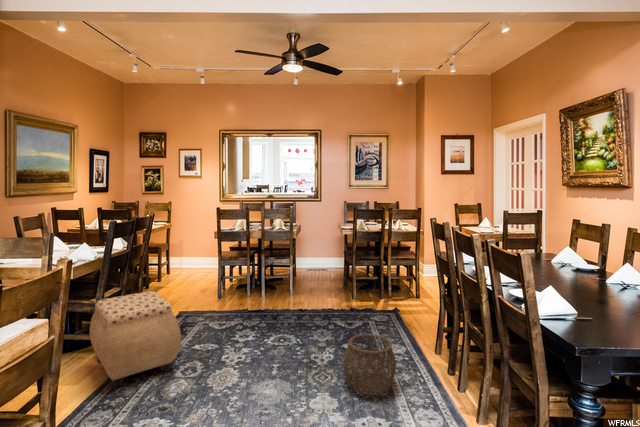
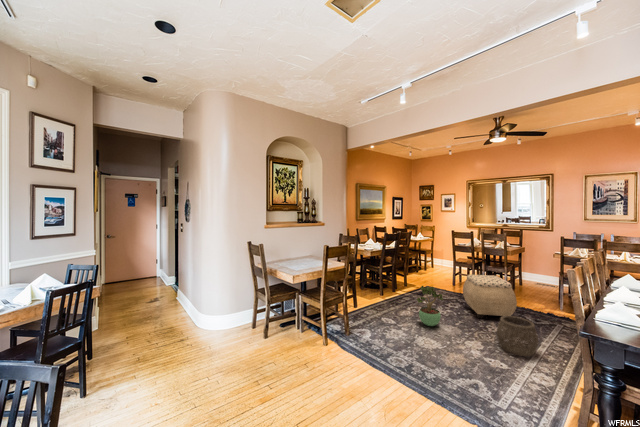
ottoman: present [90,291,181,387] -> present [463,275,517,319]
potted plant: none [208,321,261,400] -> present [417,286,443,326]

